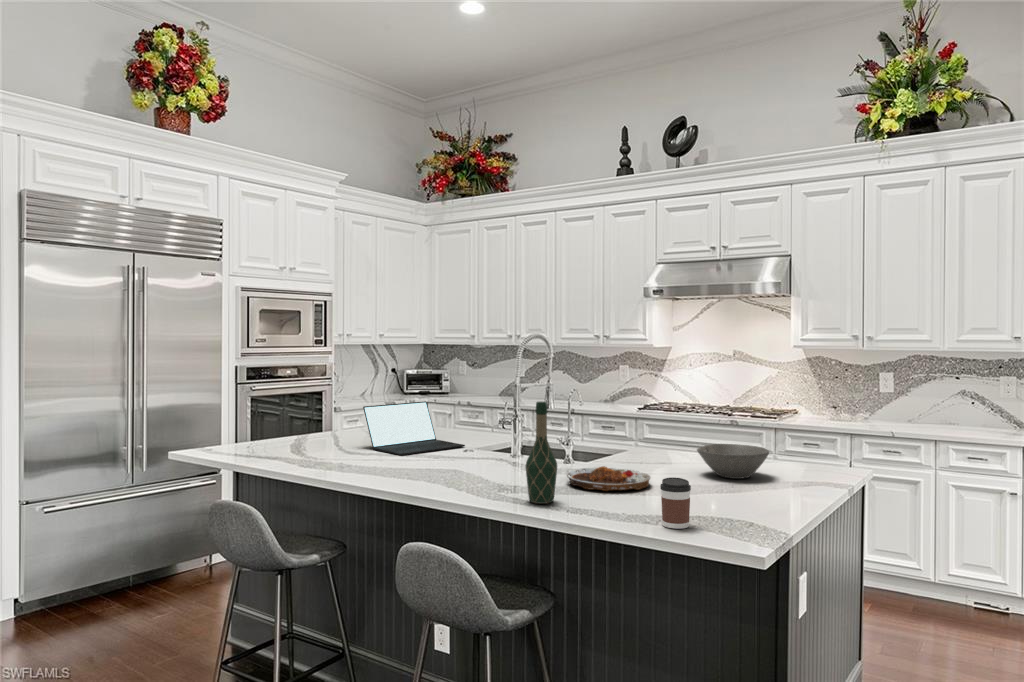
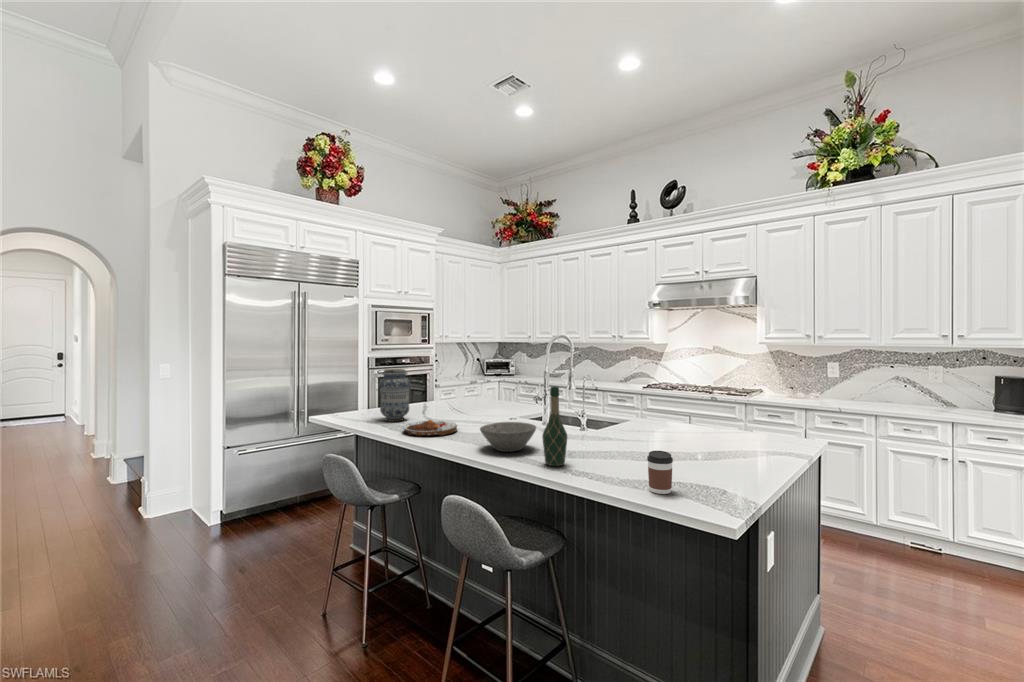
vase: none [278,381,322,456] -> present [379,369,410,422]
laptop: present [363,401,465,455] -> none [440,383,512,422]
bowl: present [697,444,769,479] -> present [480,422,536,452]
plate: present [567,466,650,491] -> present [403,420,457,436]

